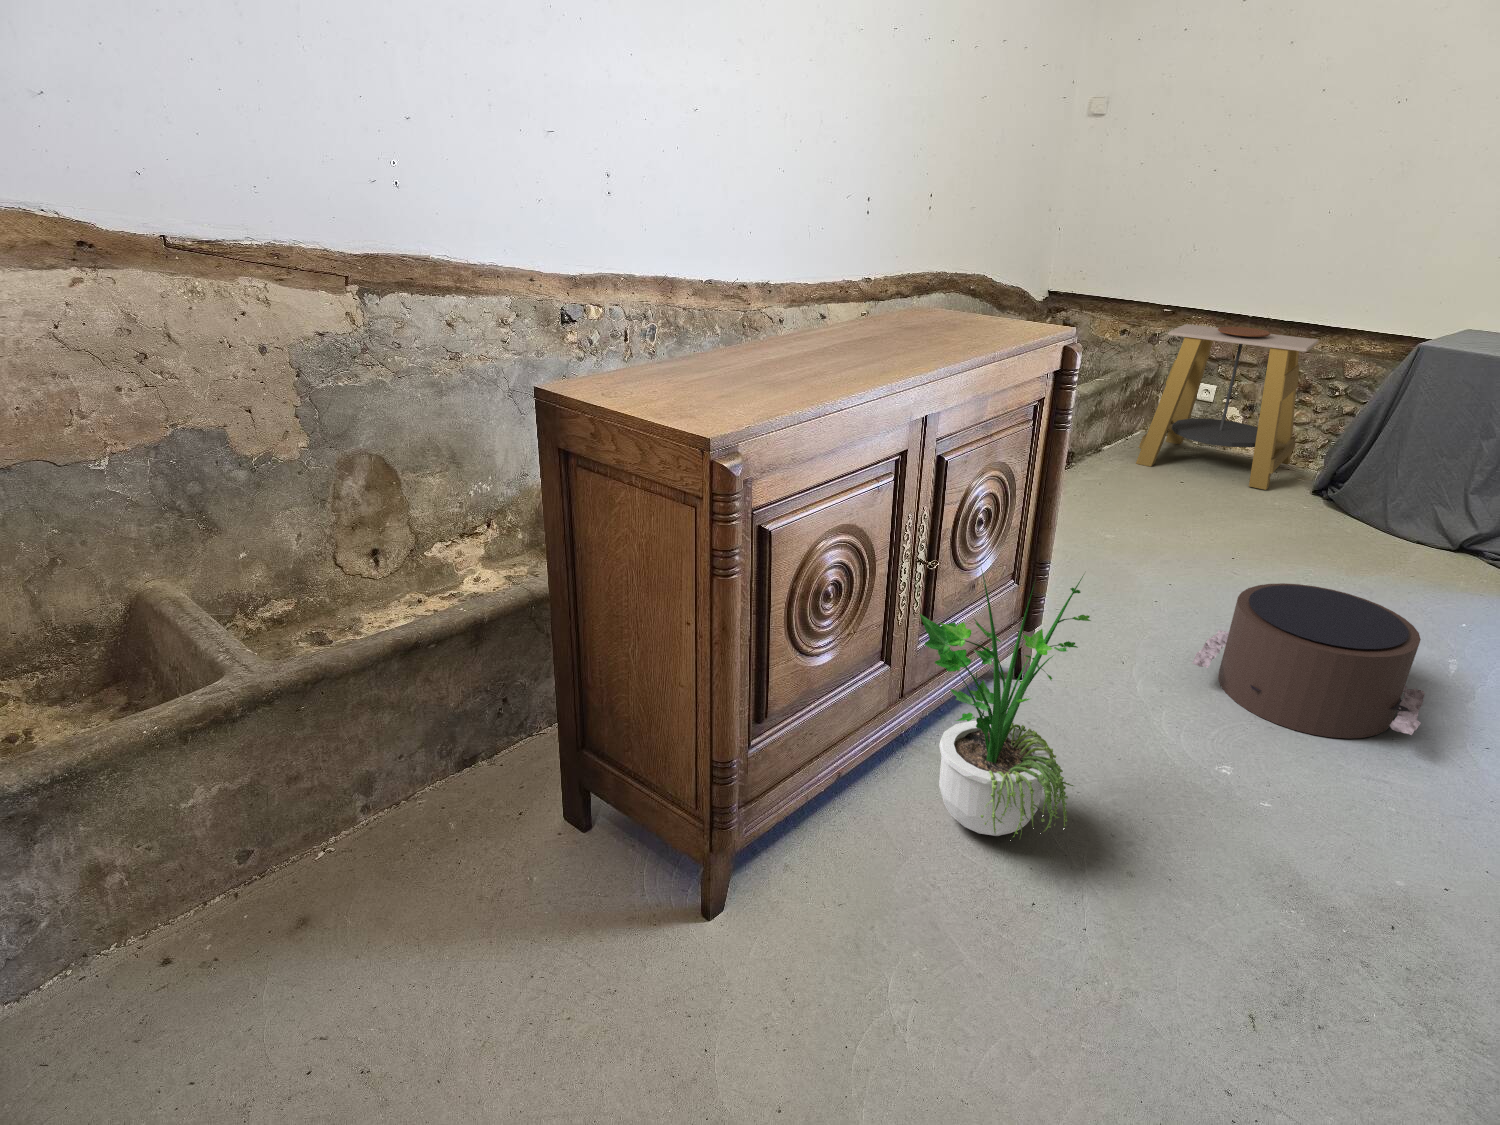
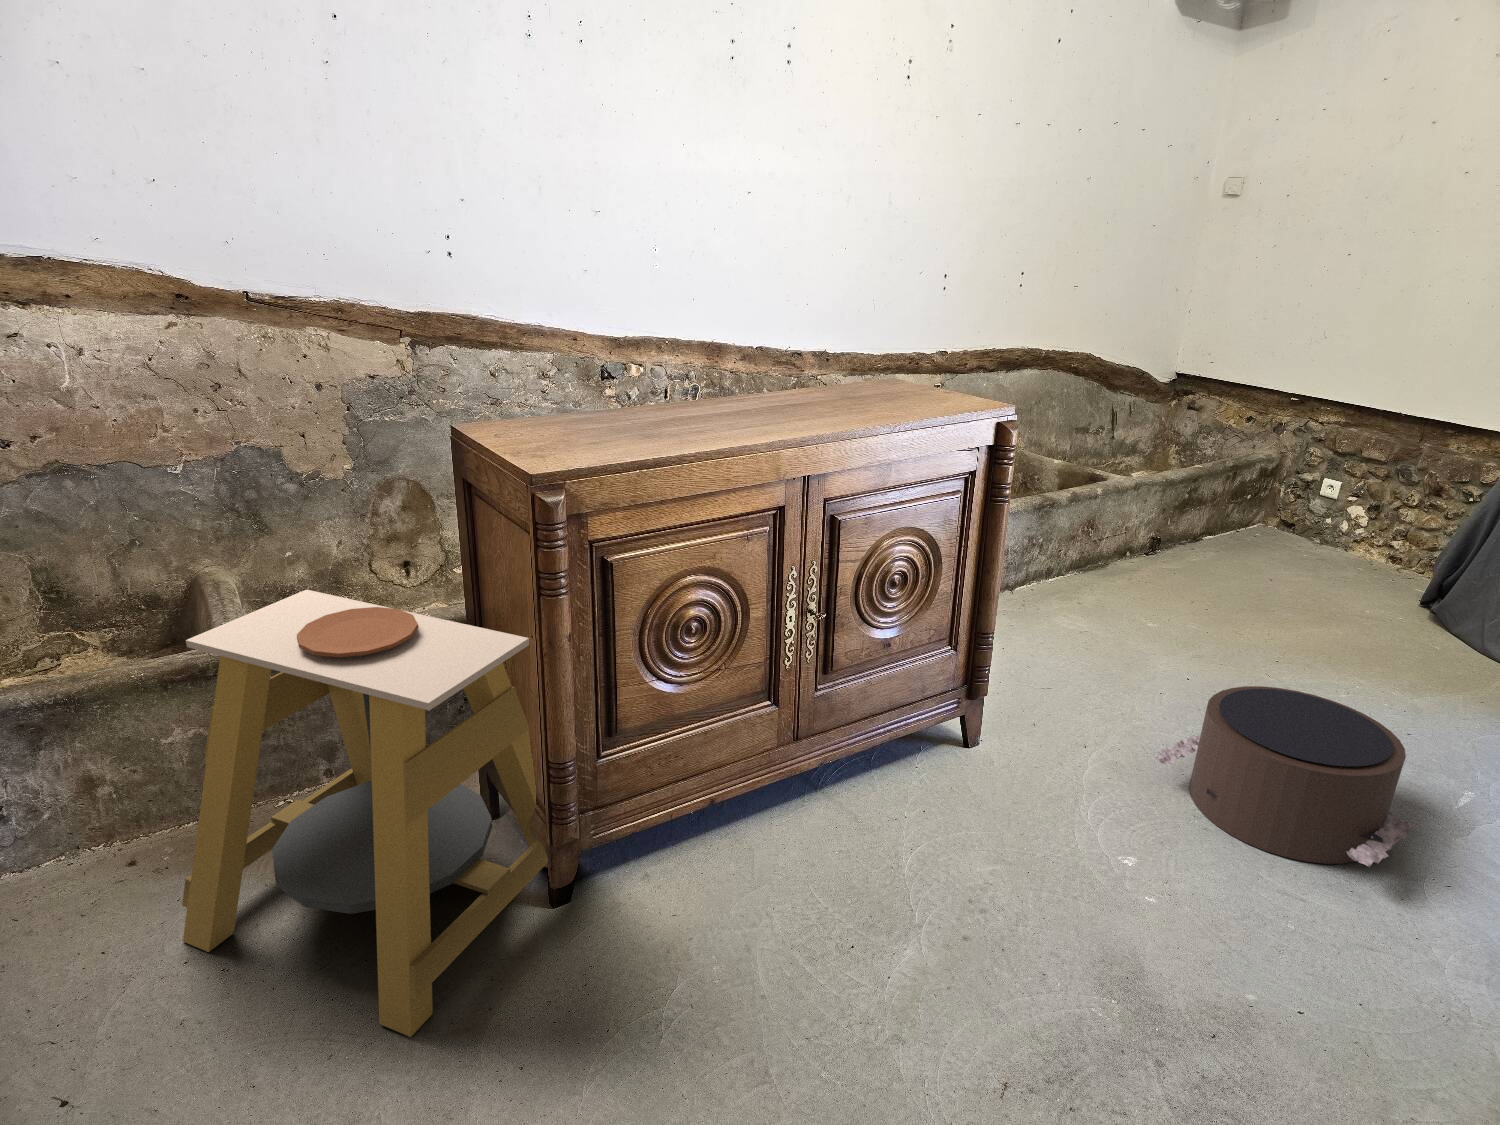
side table: present [1136,324,1318,490] -> present [182,590,548,1037]
potted plant: present [920,569,1091,837] -> none [785,611,996,895]

